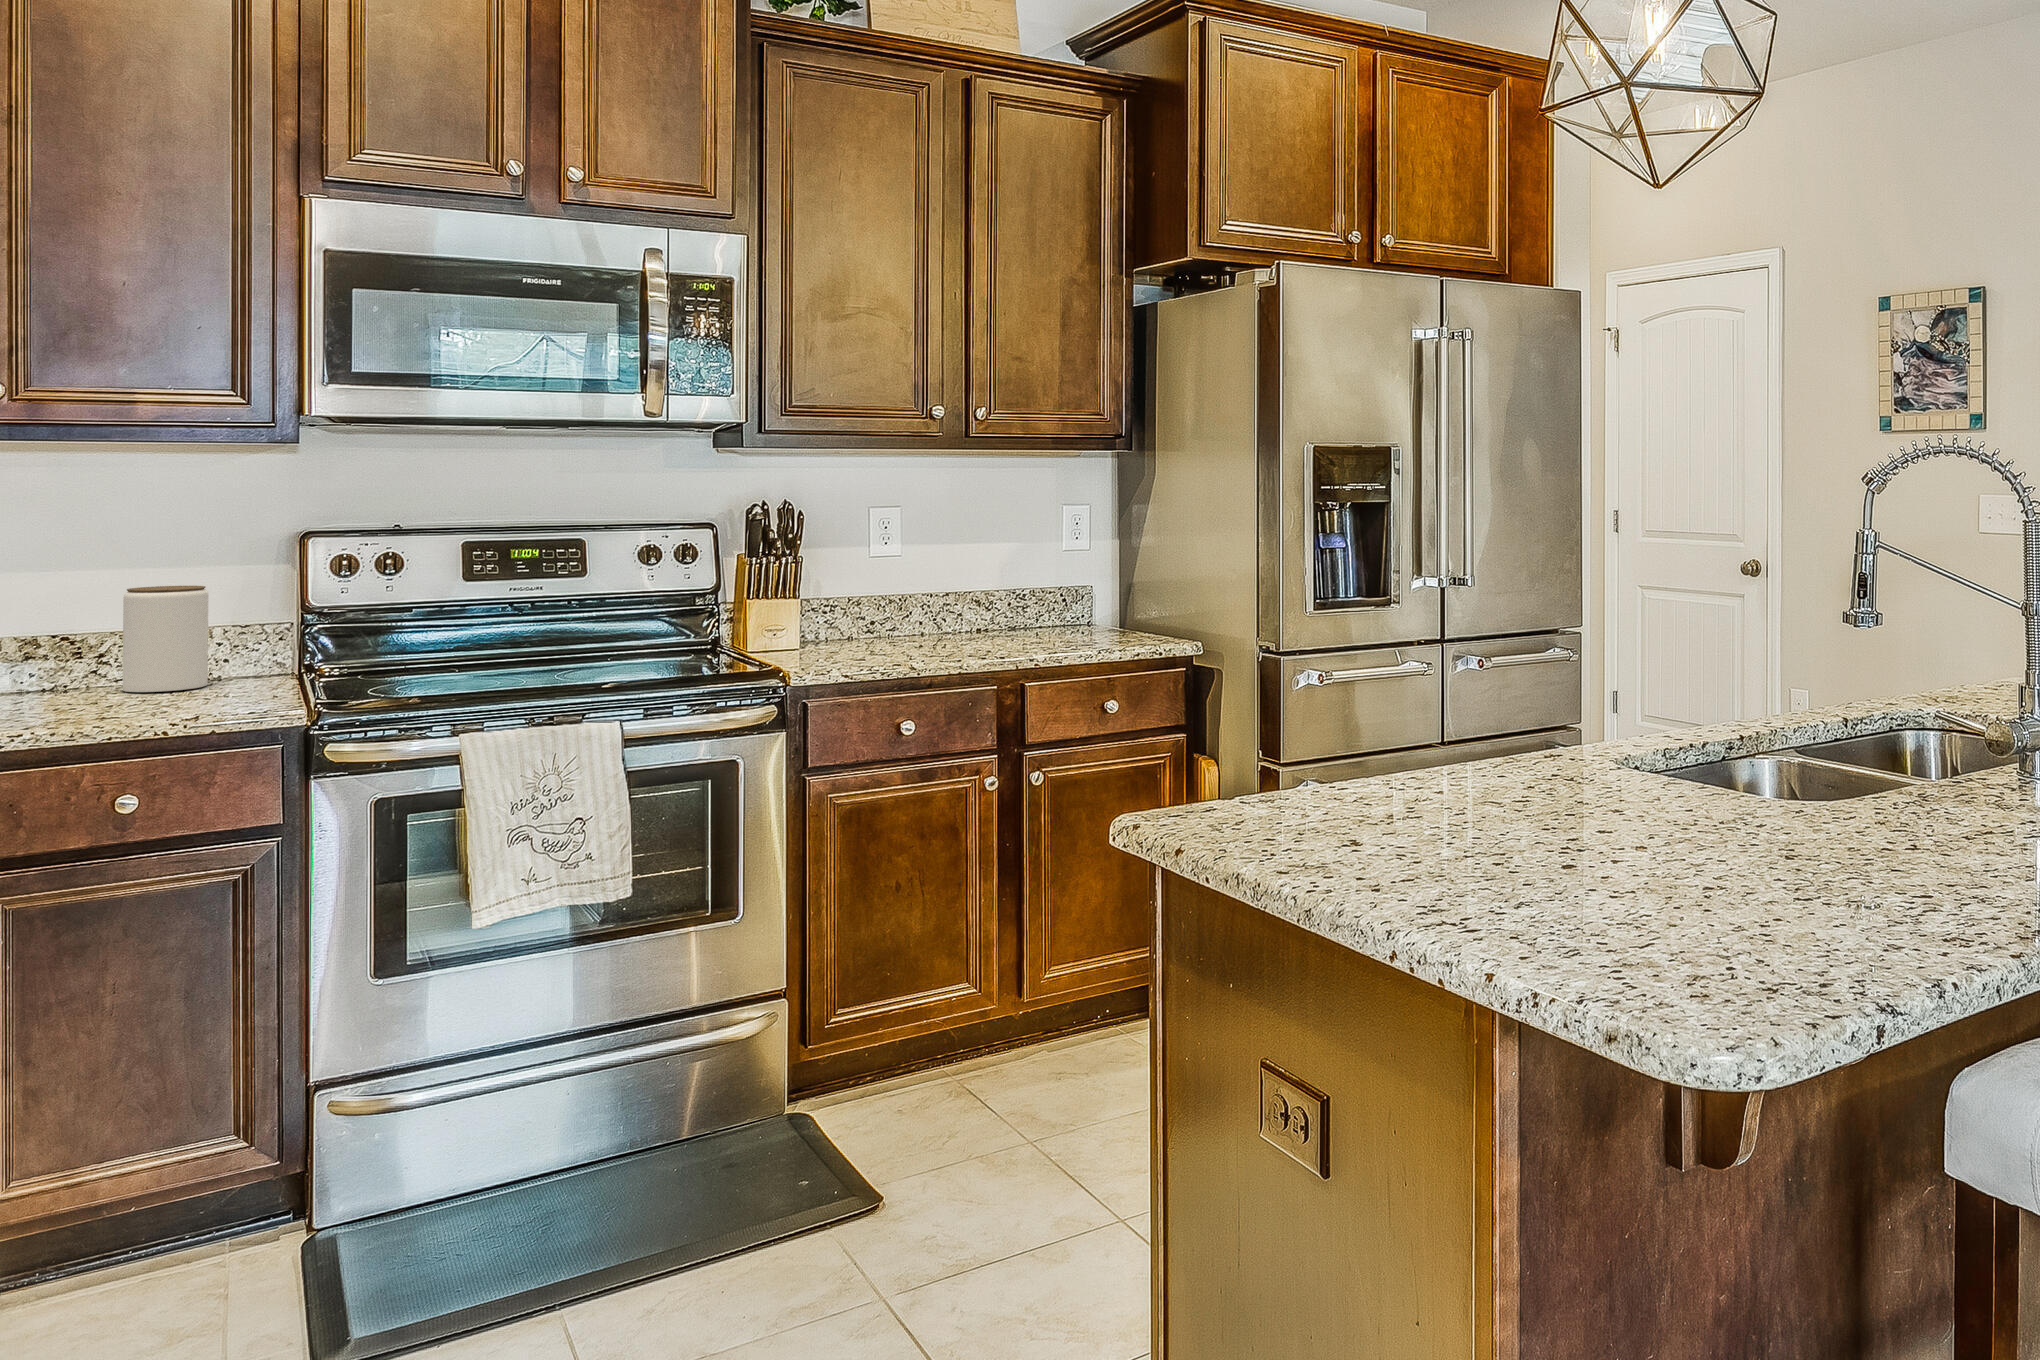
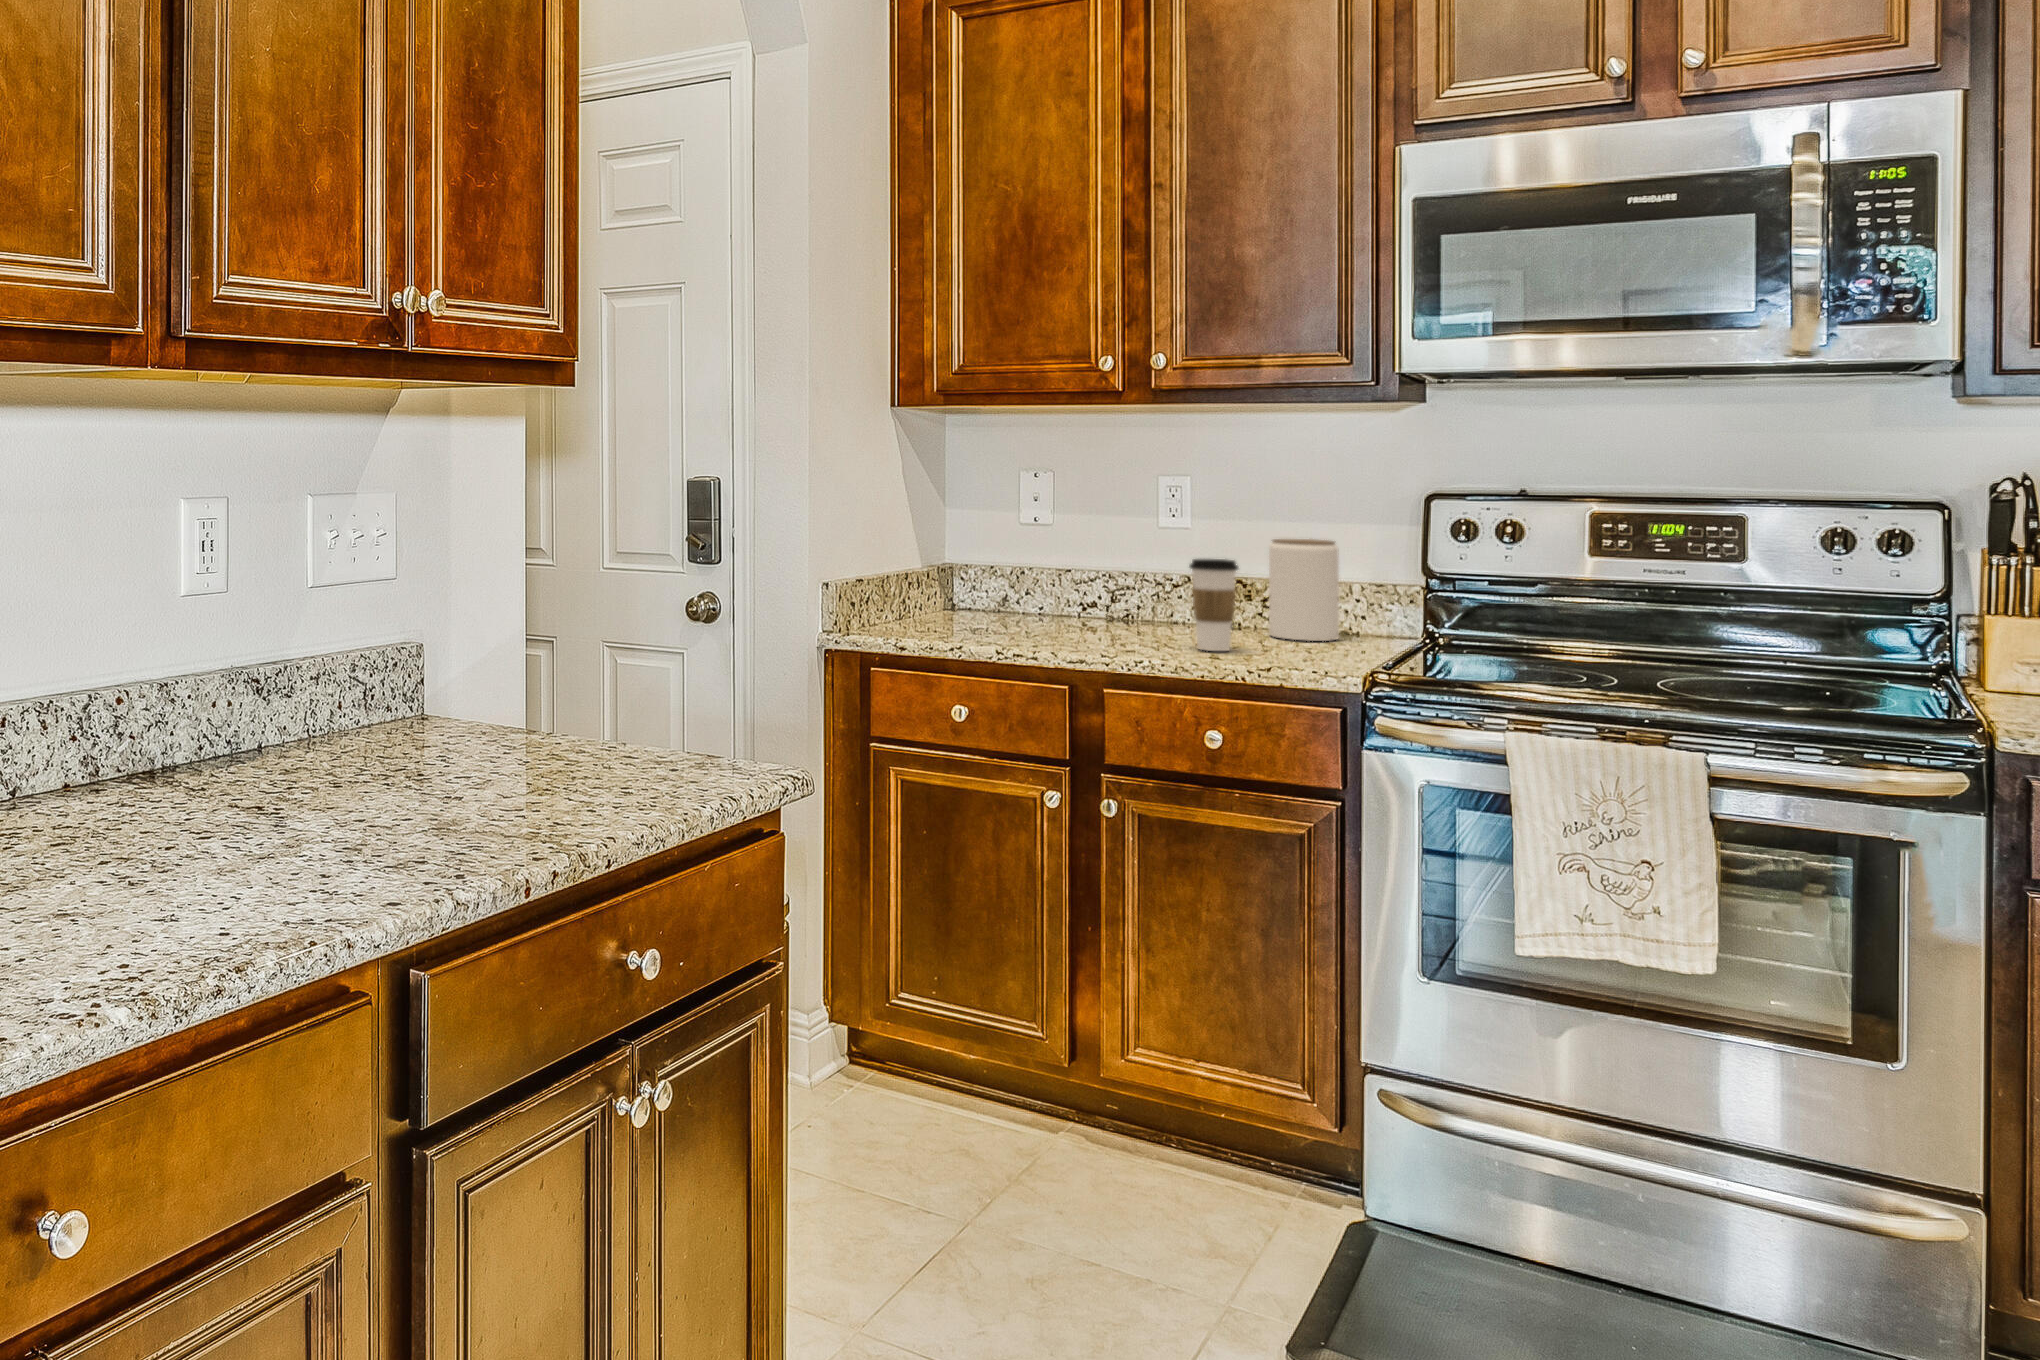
coffee cup: none [54,614,120,715] -> present [1189,559,1238,651]

